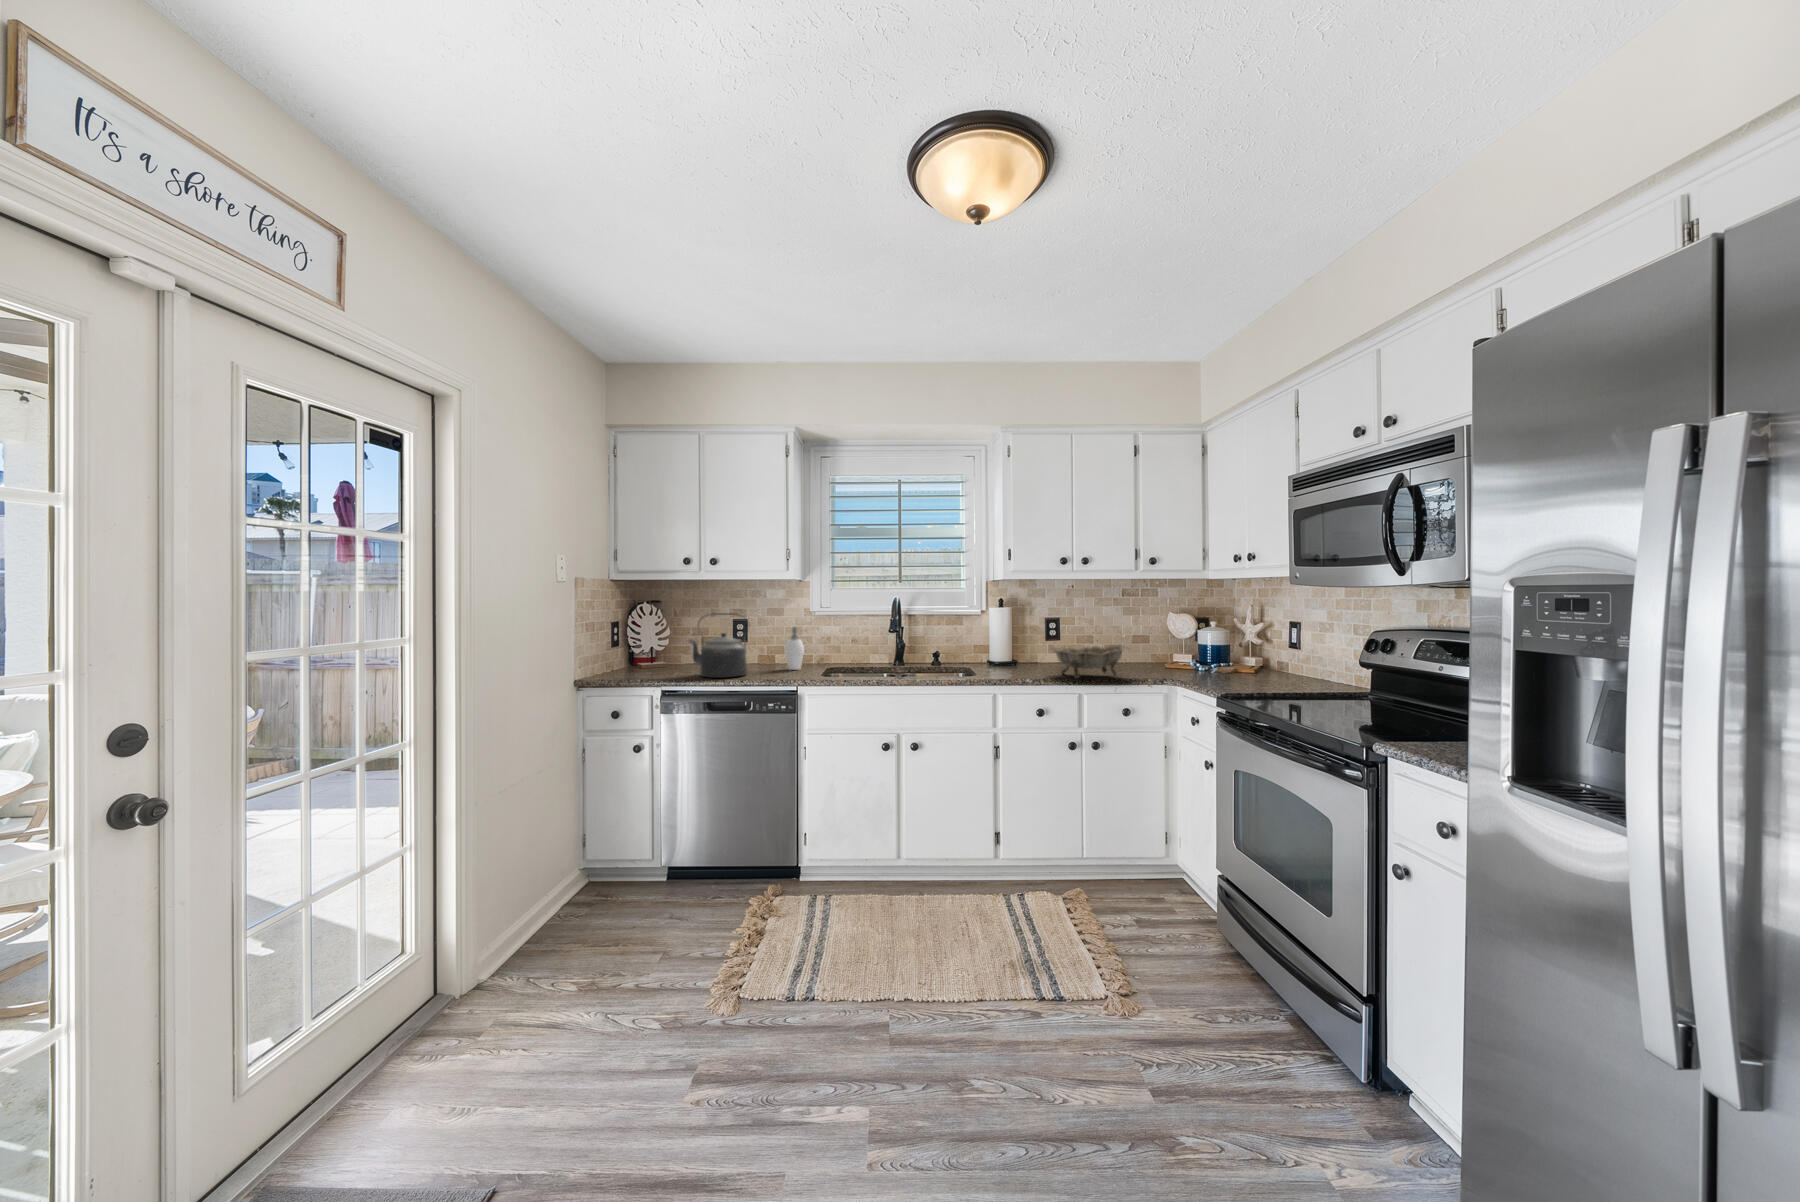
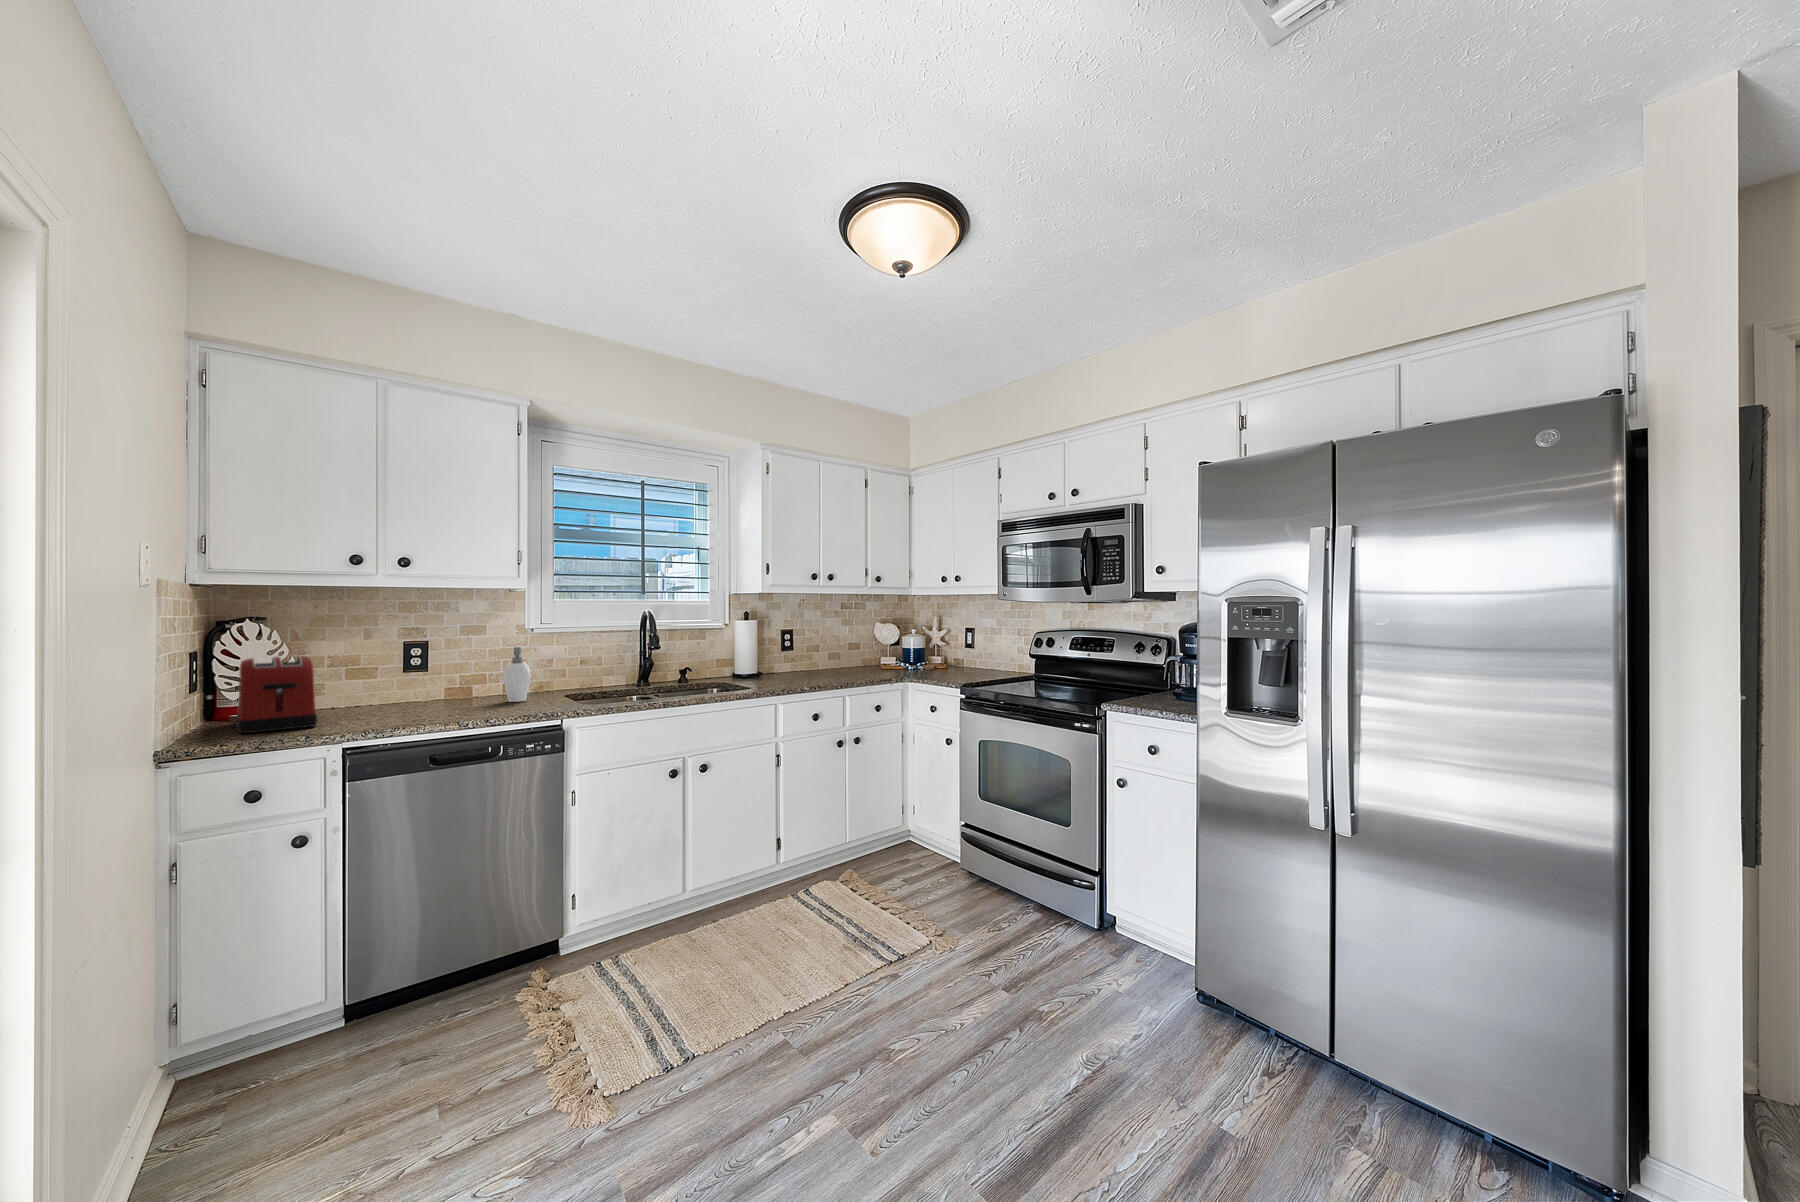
kettle: present [689,613,747,678] -> none [376,632,473,721]
toaster: none [618,627,671,675] -> present [236,656,317,733]
decorative bowl: present [1050,644,1128,678] -> none [804,650,873,684]

